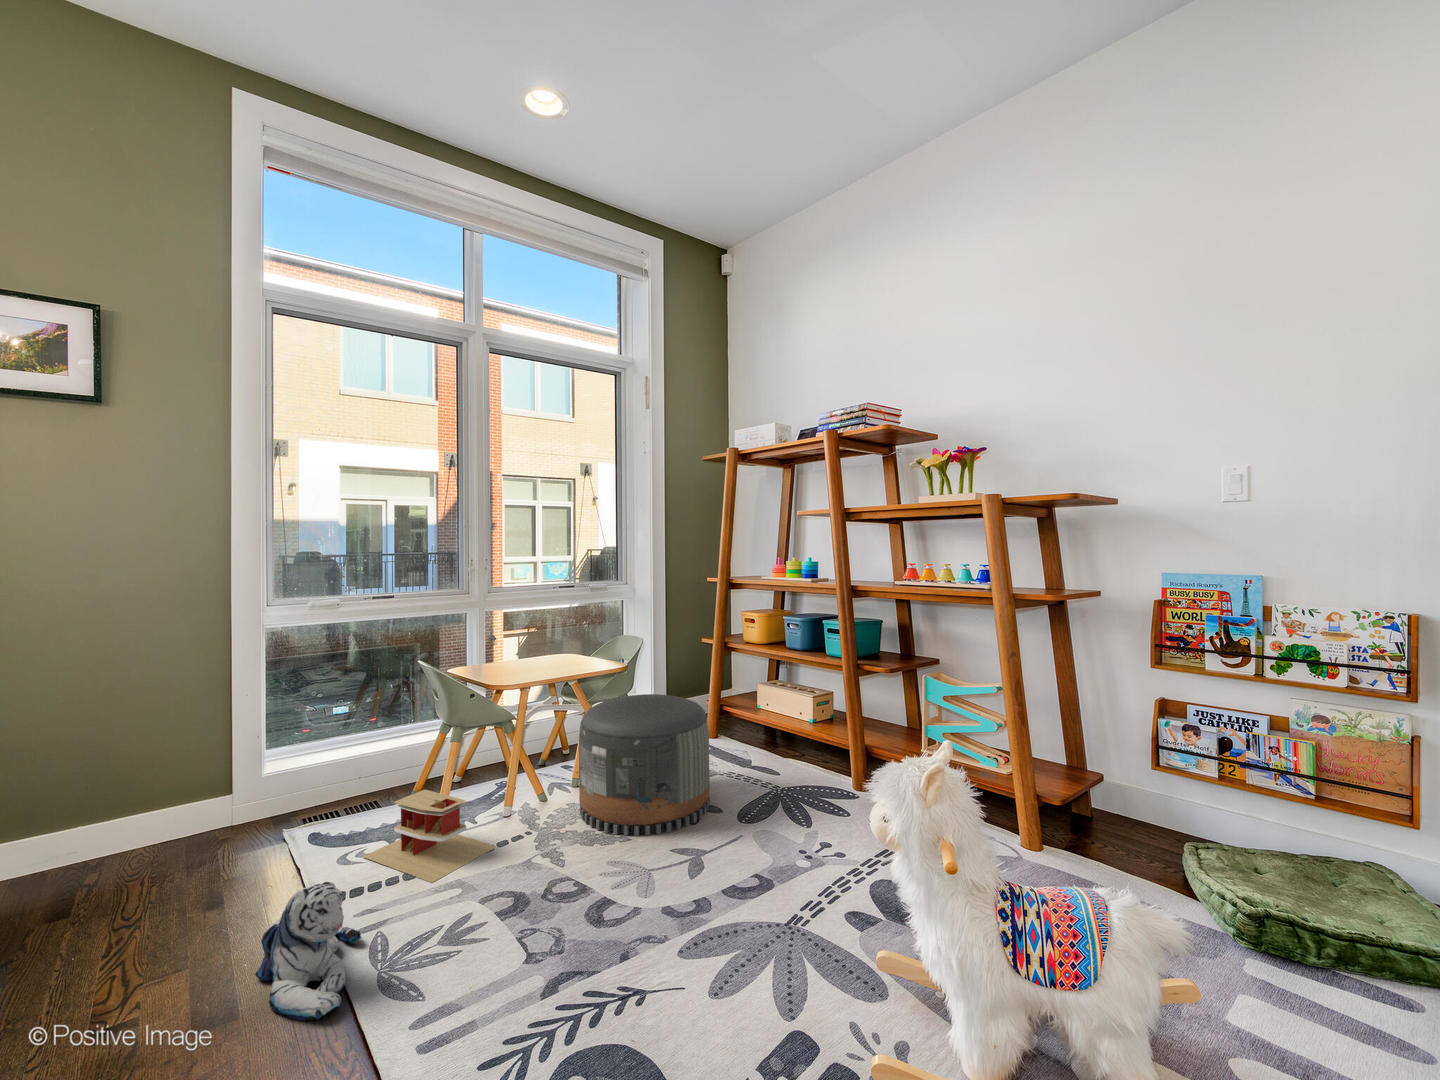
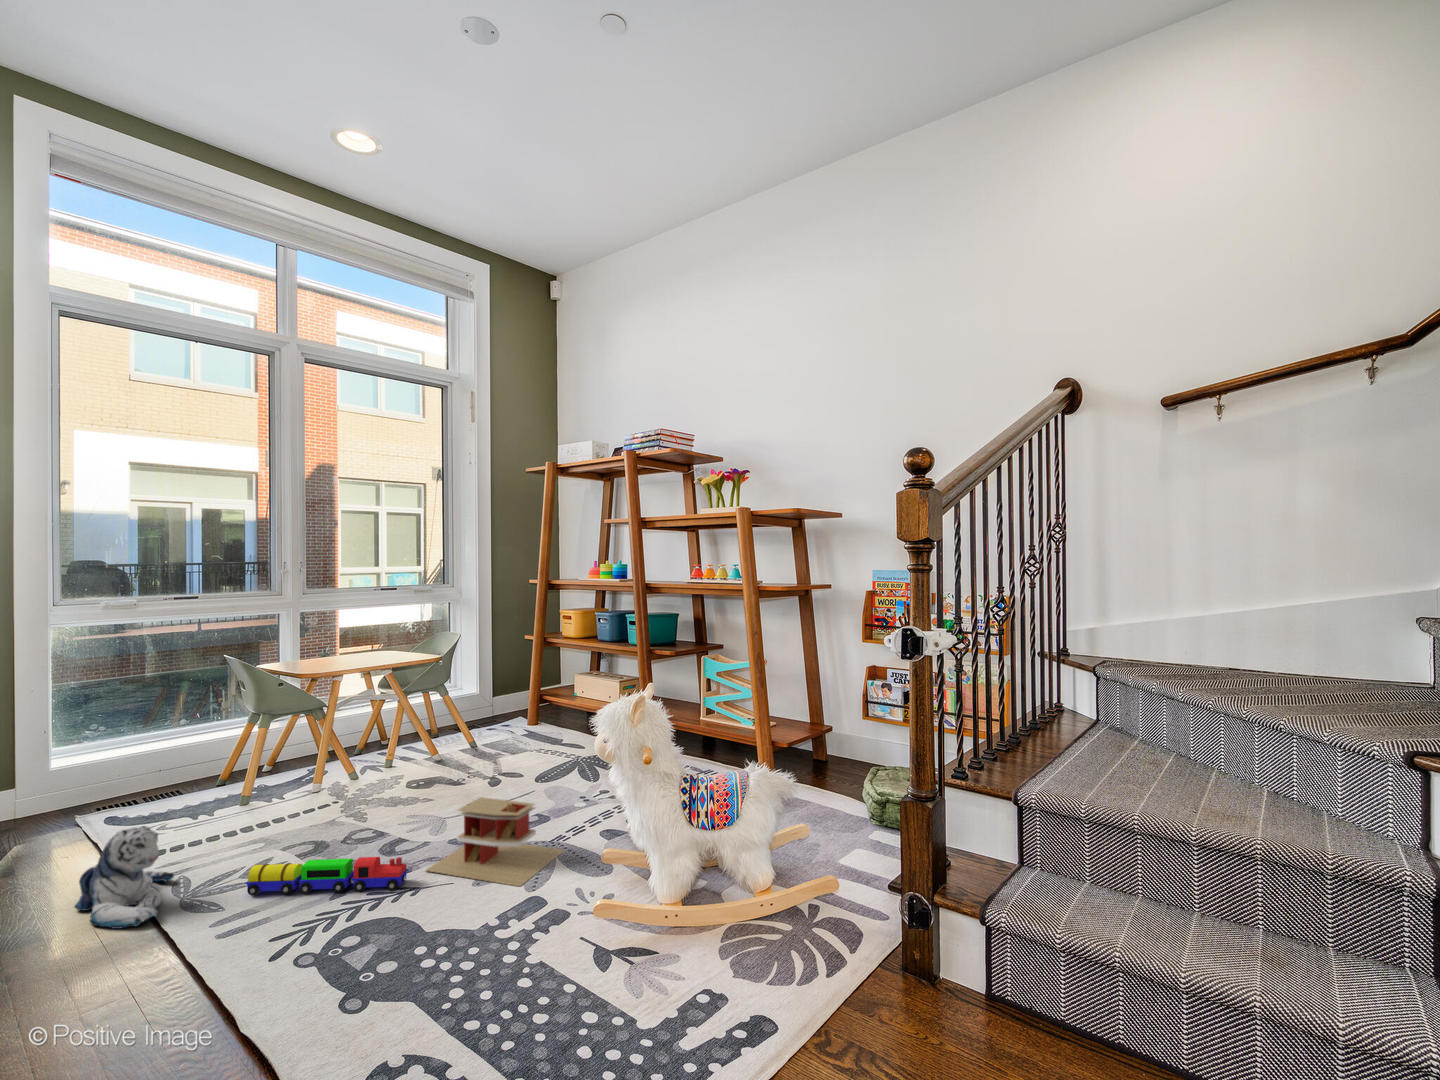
pouf: present [579,694,710,836] -> none [389,682,511,798]
toy house: present [363,790,496,882] -> present [426,797,564,886]
toy train: none [438,939,626,994] -> present [246,857,408,896]

